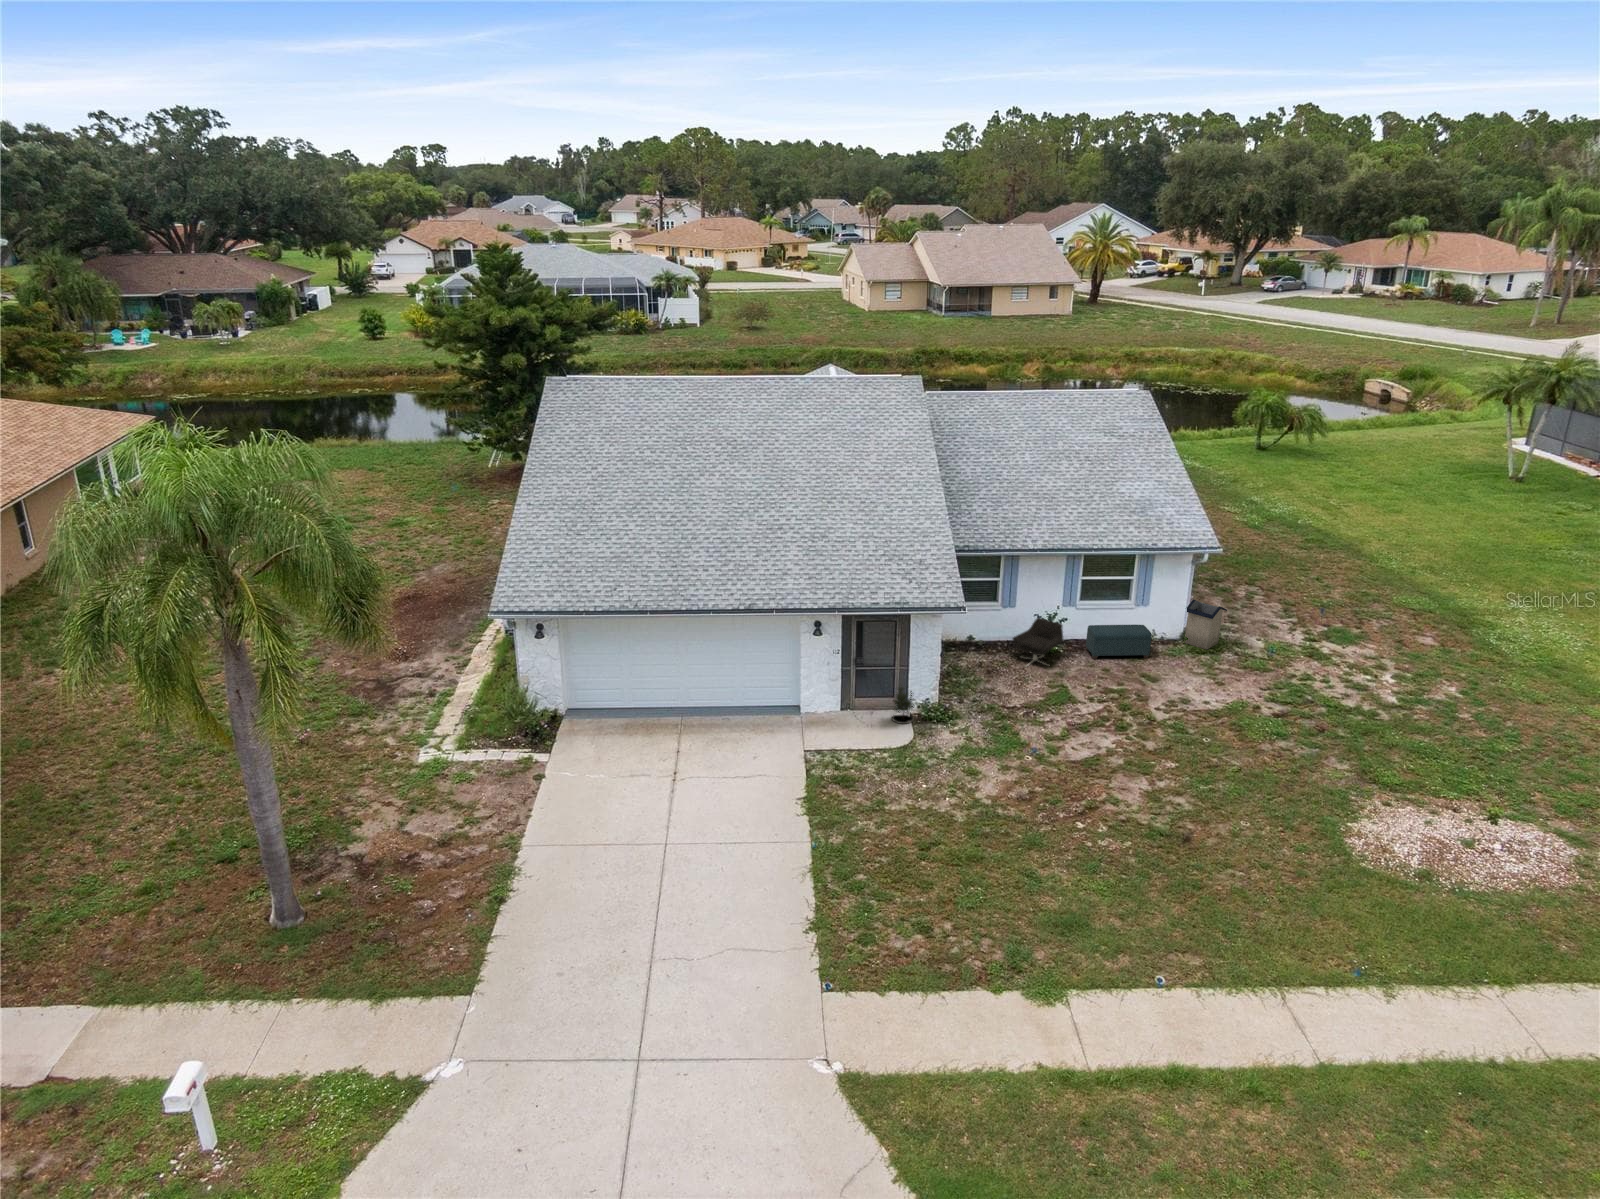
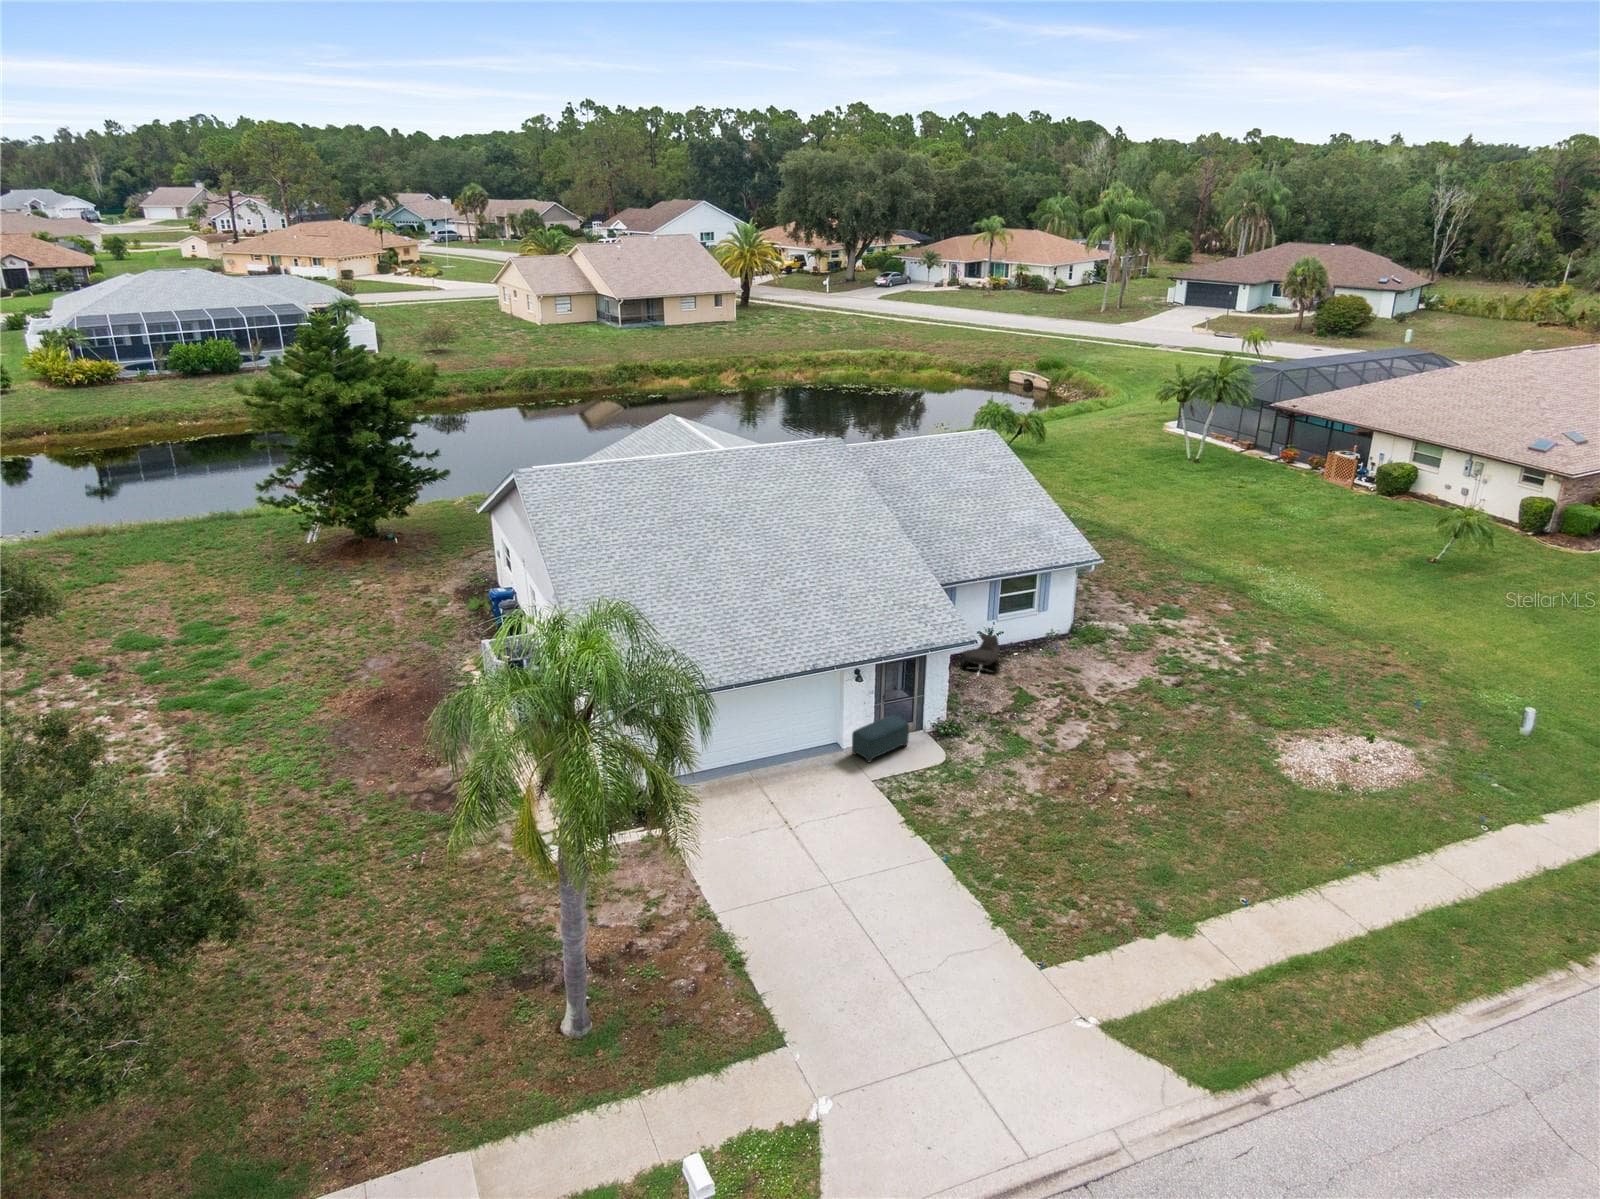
trash can: present [1185,599,1227,650] -> none [1074,601,1102,639]
bench: present [1086,625,1152,659] -> present [852,715,909,762]
potted tree: present [892,687,915,724] -> none [913,710,933,743]

